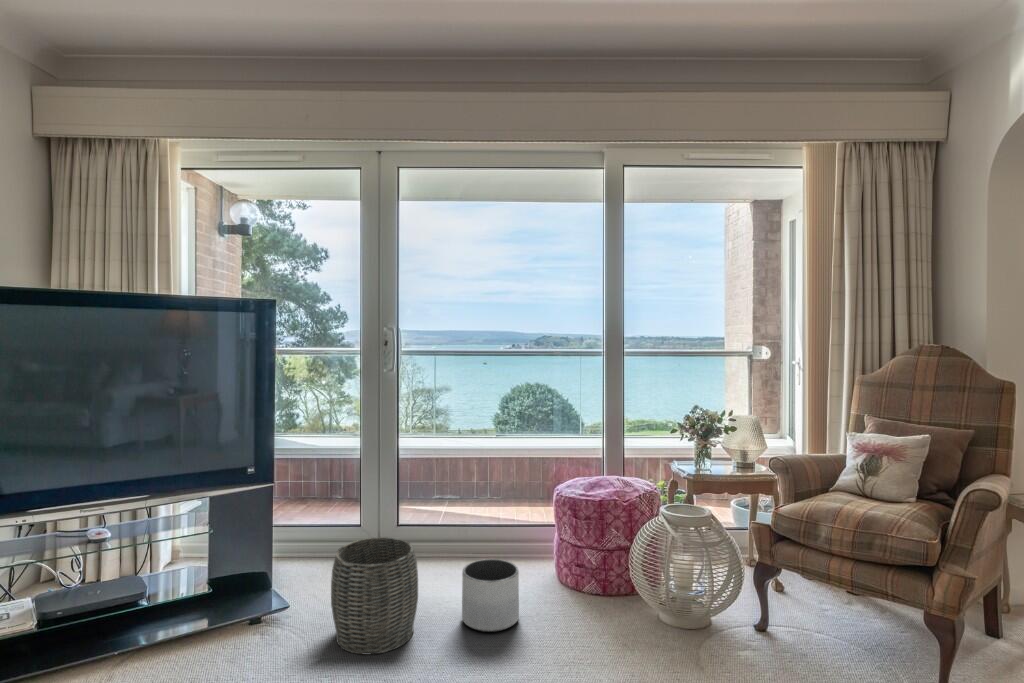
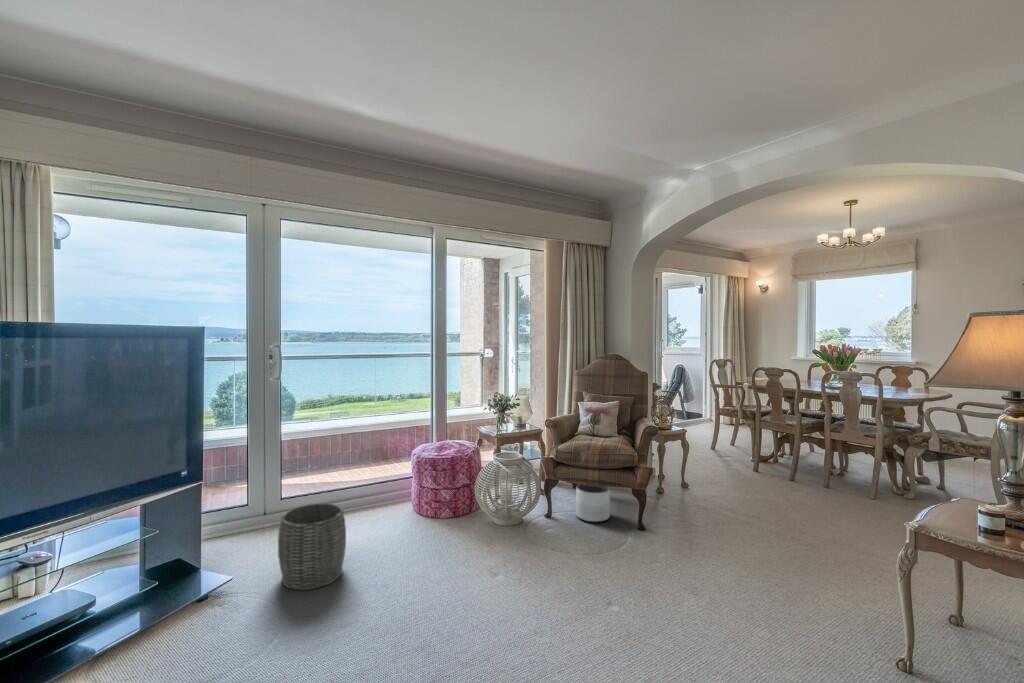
planter: present [462,559,519,632] -> present [576,484,610,522]

